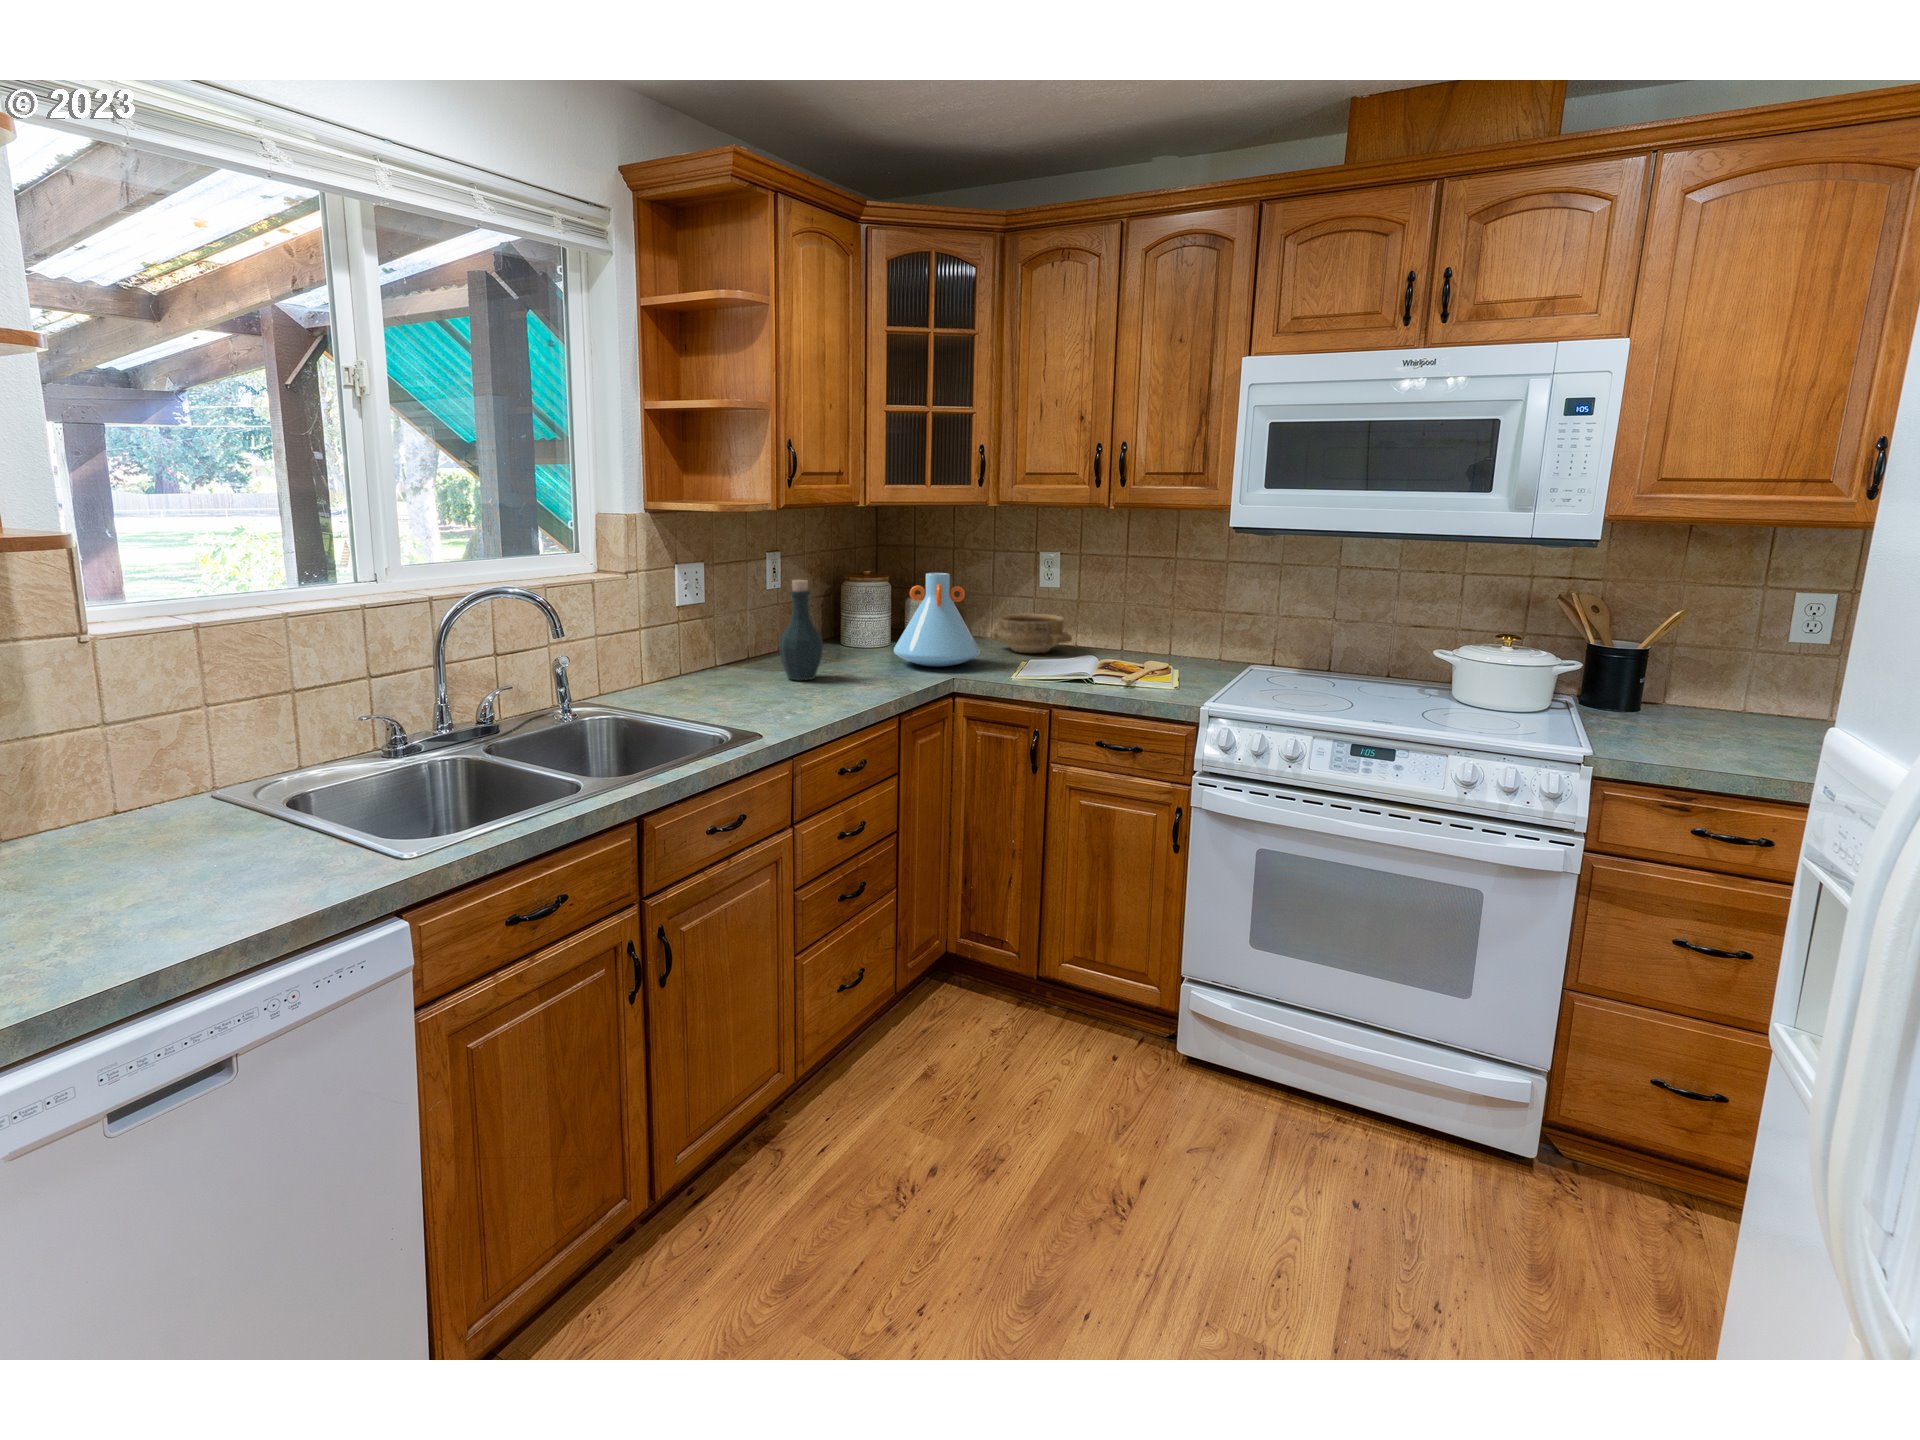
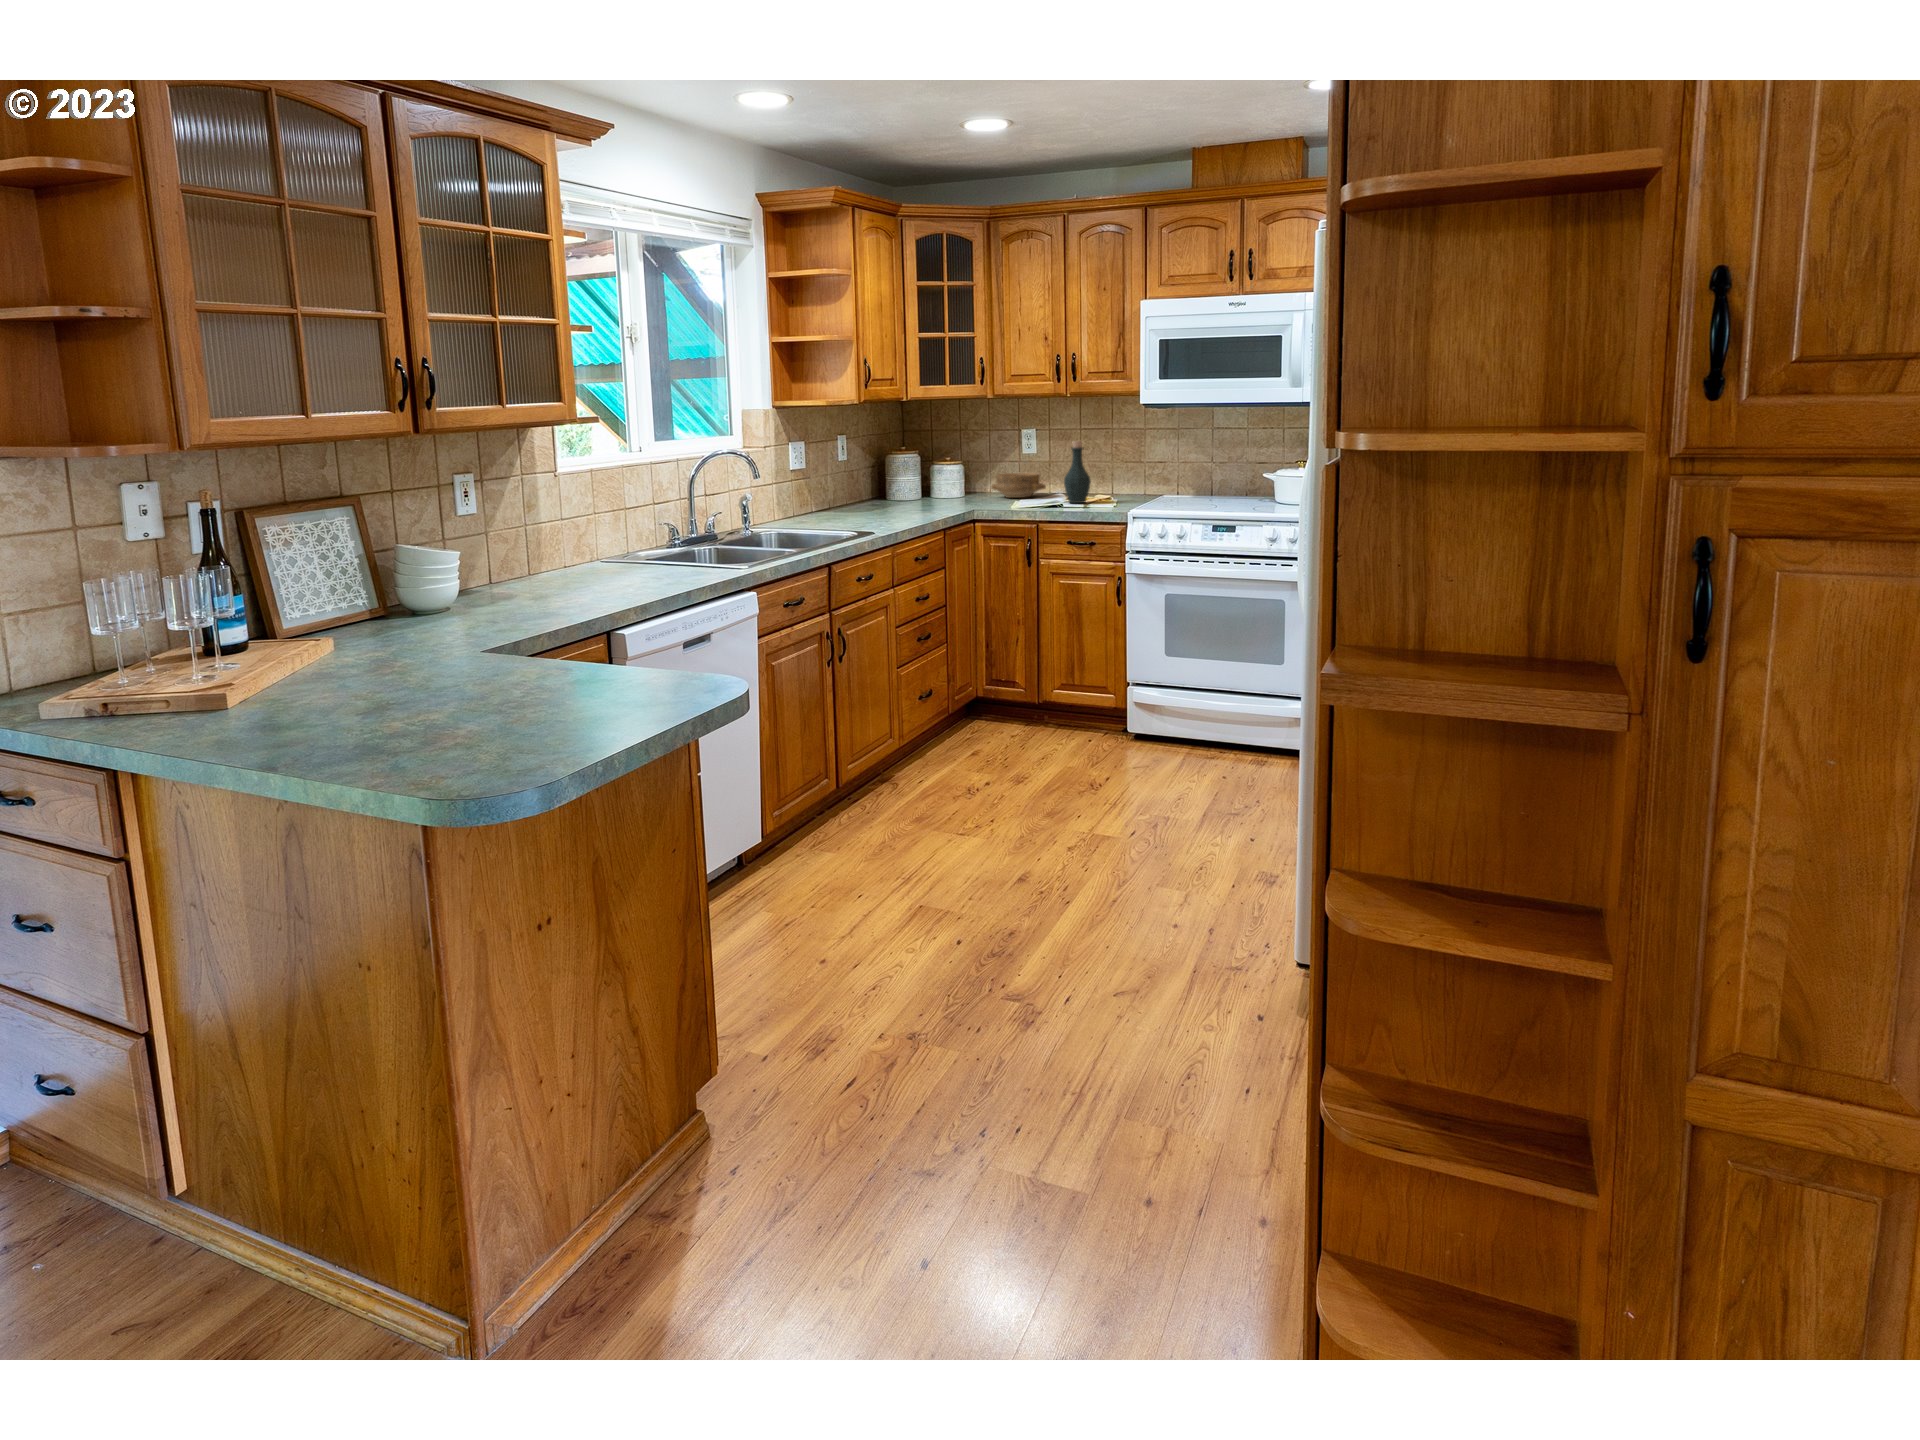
vase: present [894,573,980,667] -> none [930,444,987,506]
bottle: present [778,580,823,680] -> present [1064,441,1091,503]

